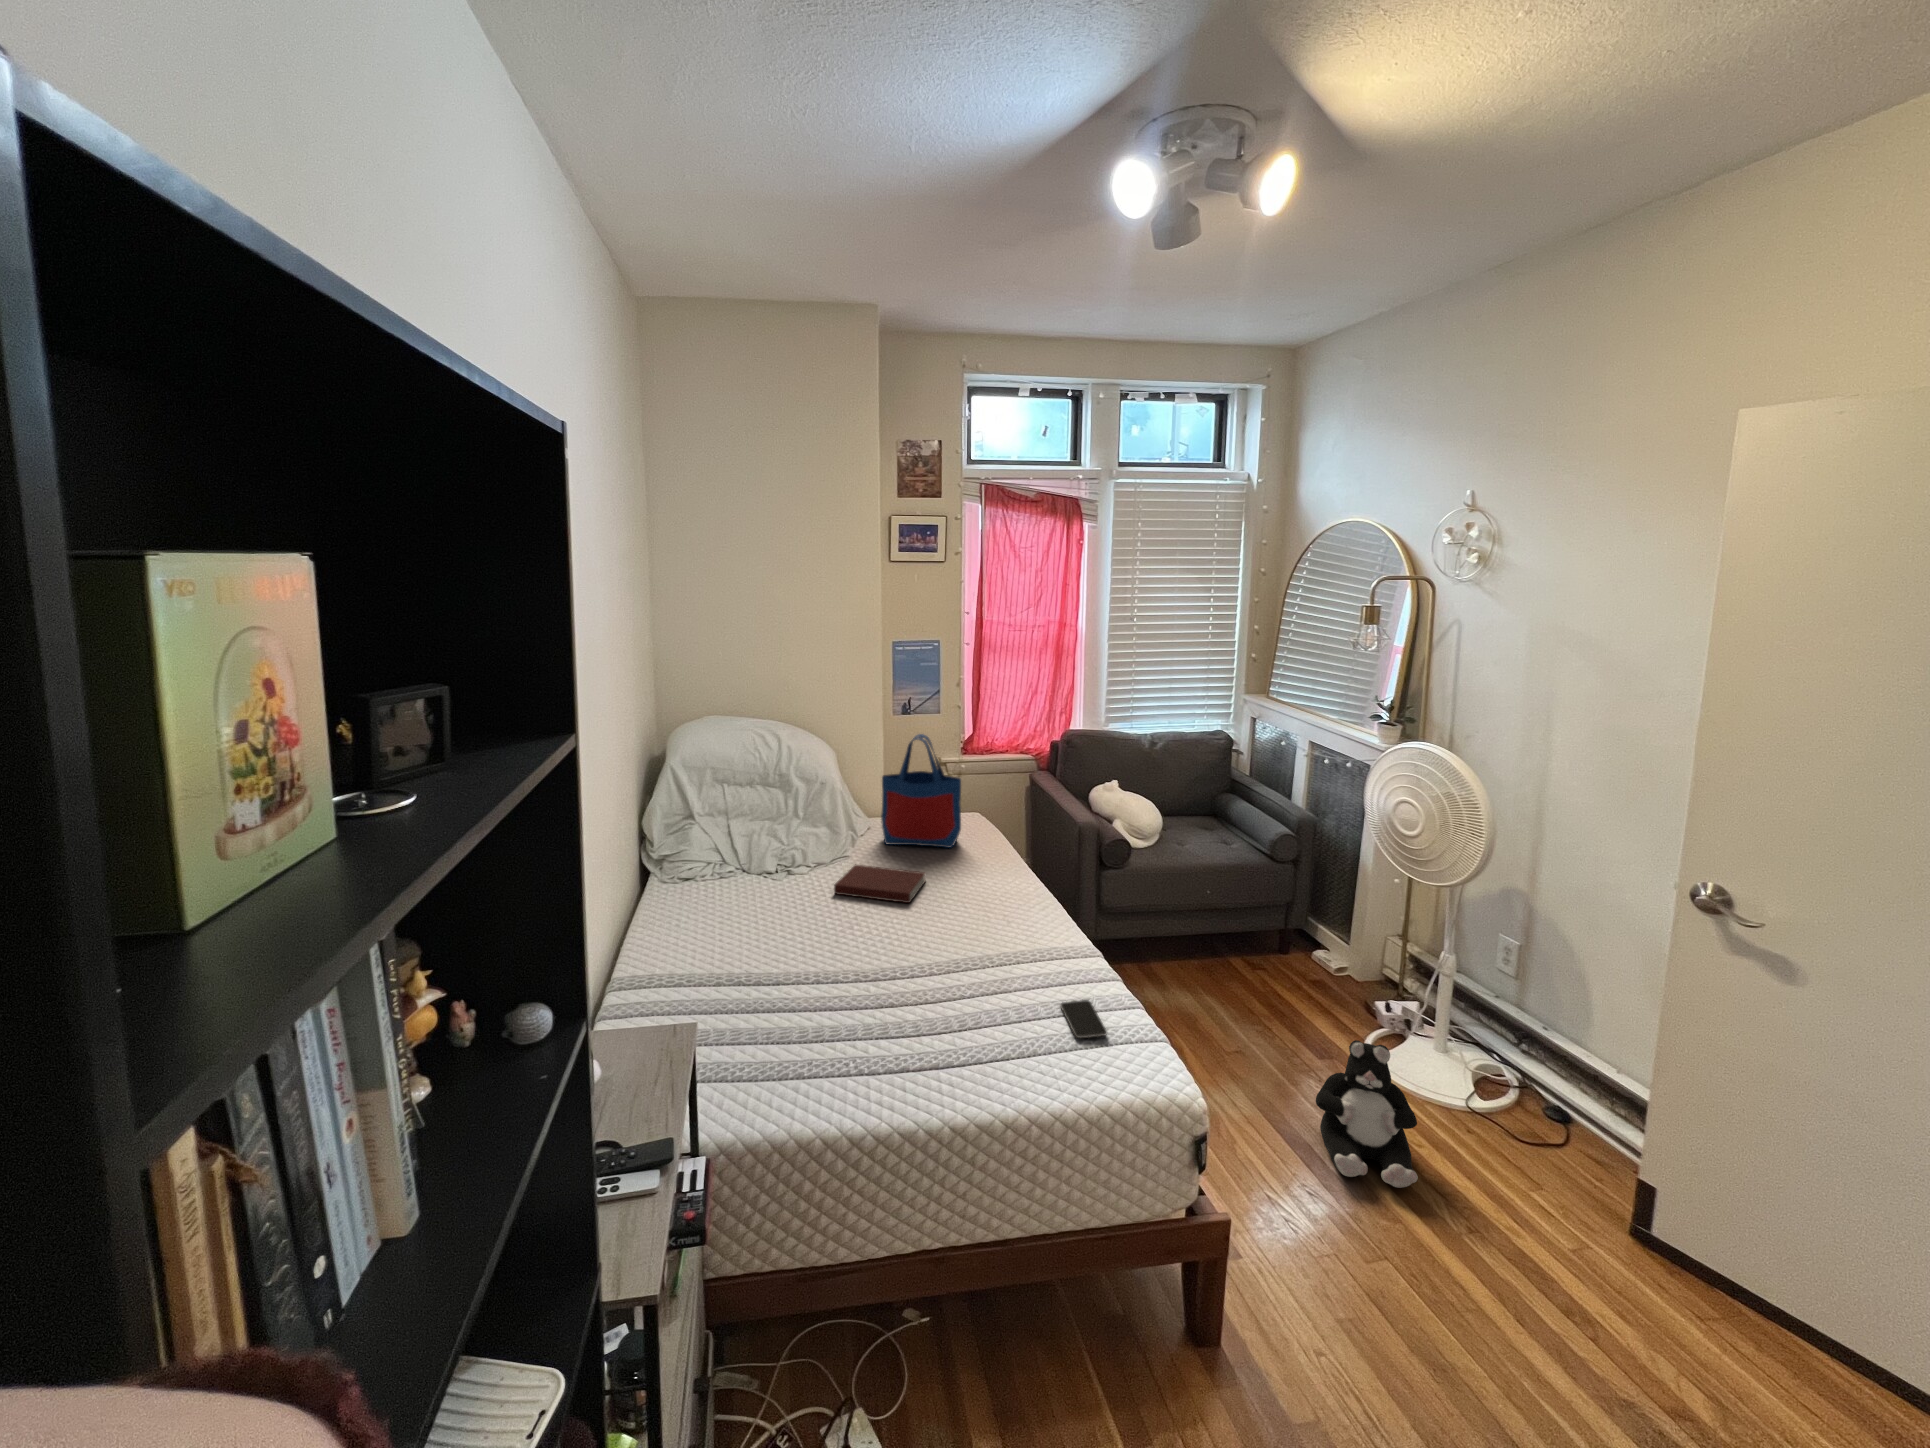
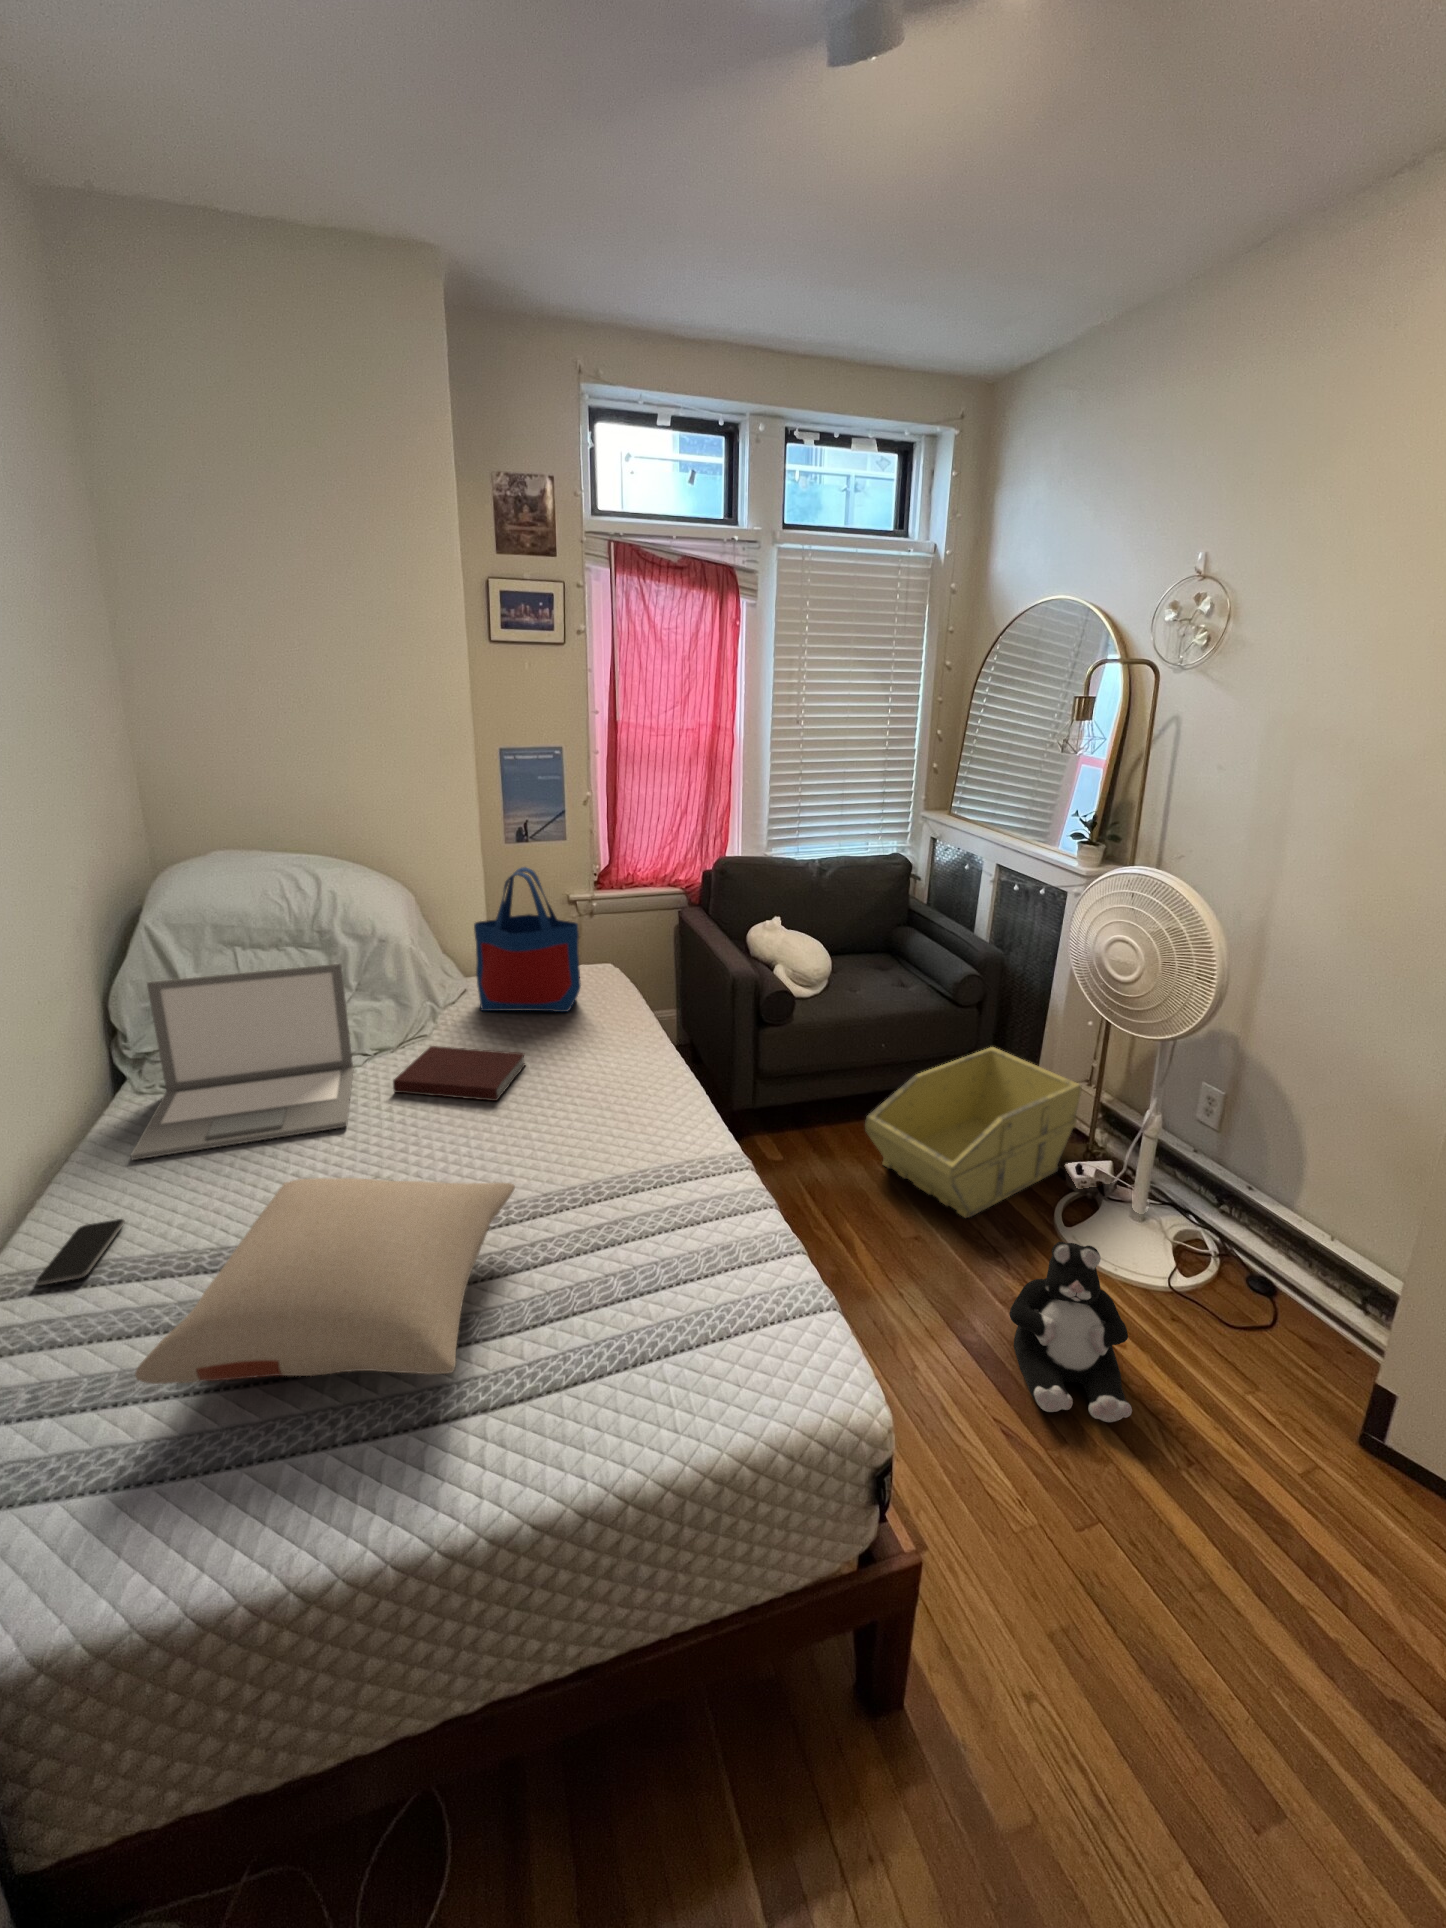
laptop: none [672,798,808,924] -> present [131,964,353,1160]
storage bin: none [1195,900,1390,1040] -> present [865,1047,1081,1218]
pillow: none [736,930,939,1037] -> present [135,1178,515,1384]
smartphone: present [1060,1000,1107,1038] -> present [36,1219,125,1285]

